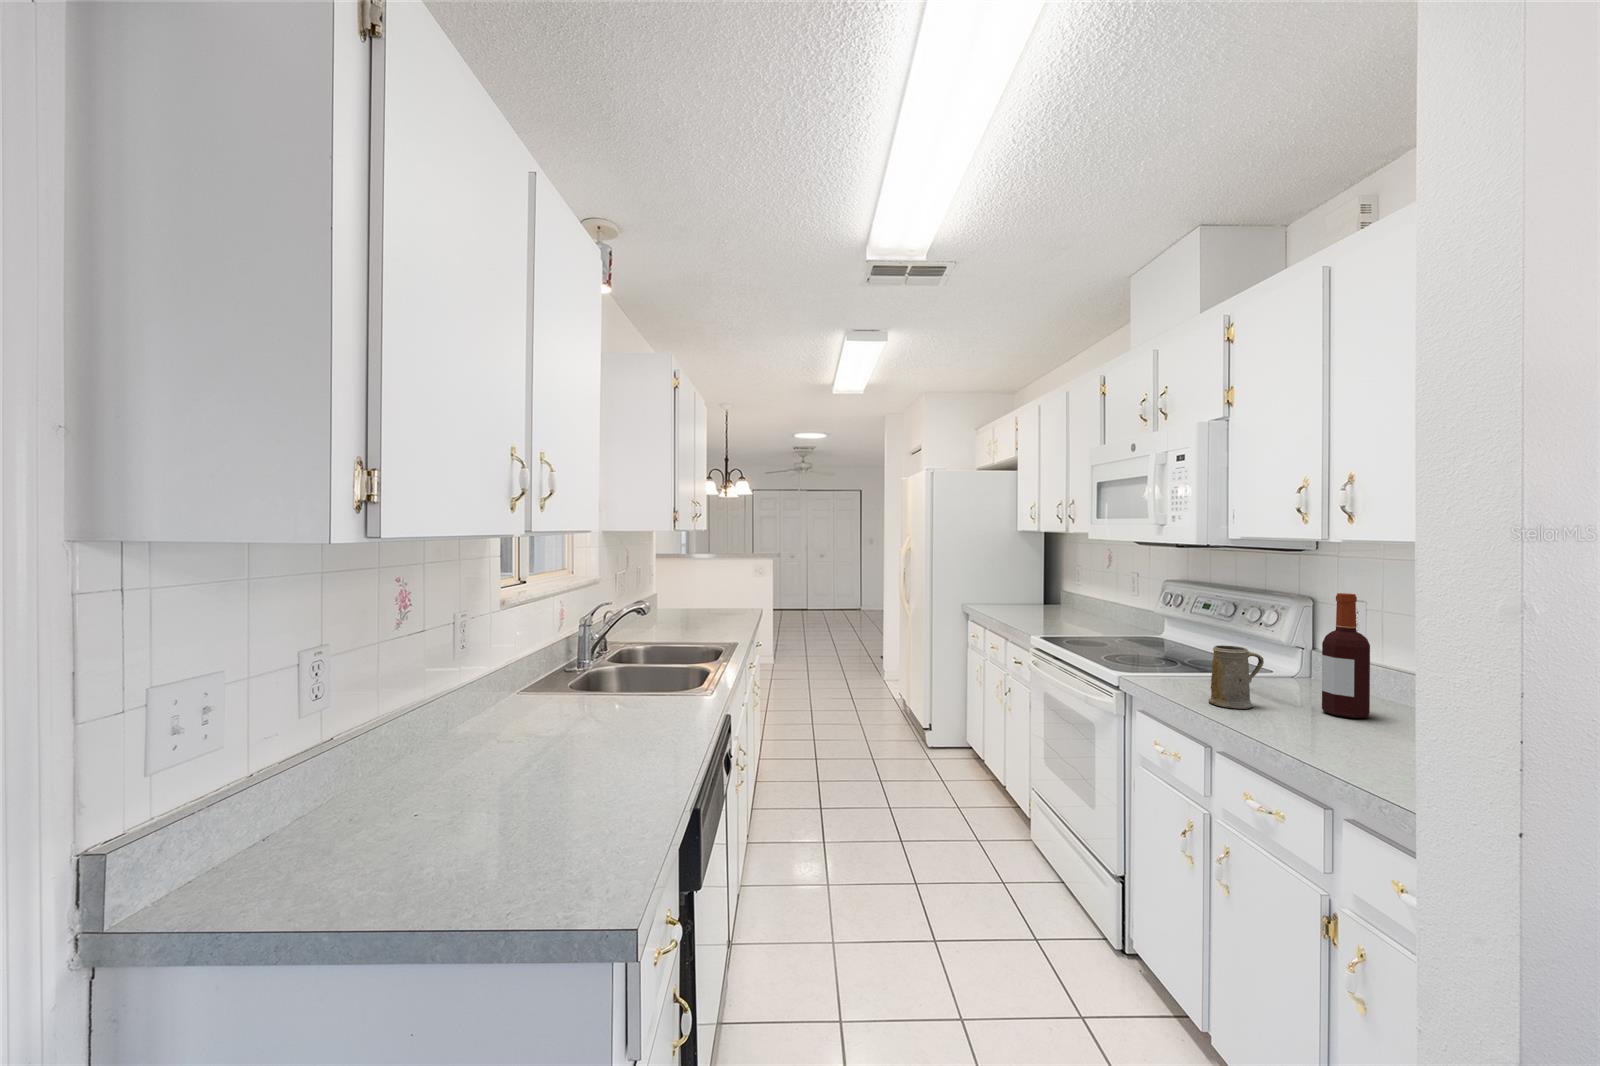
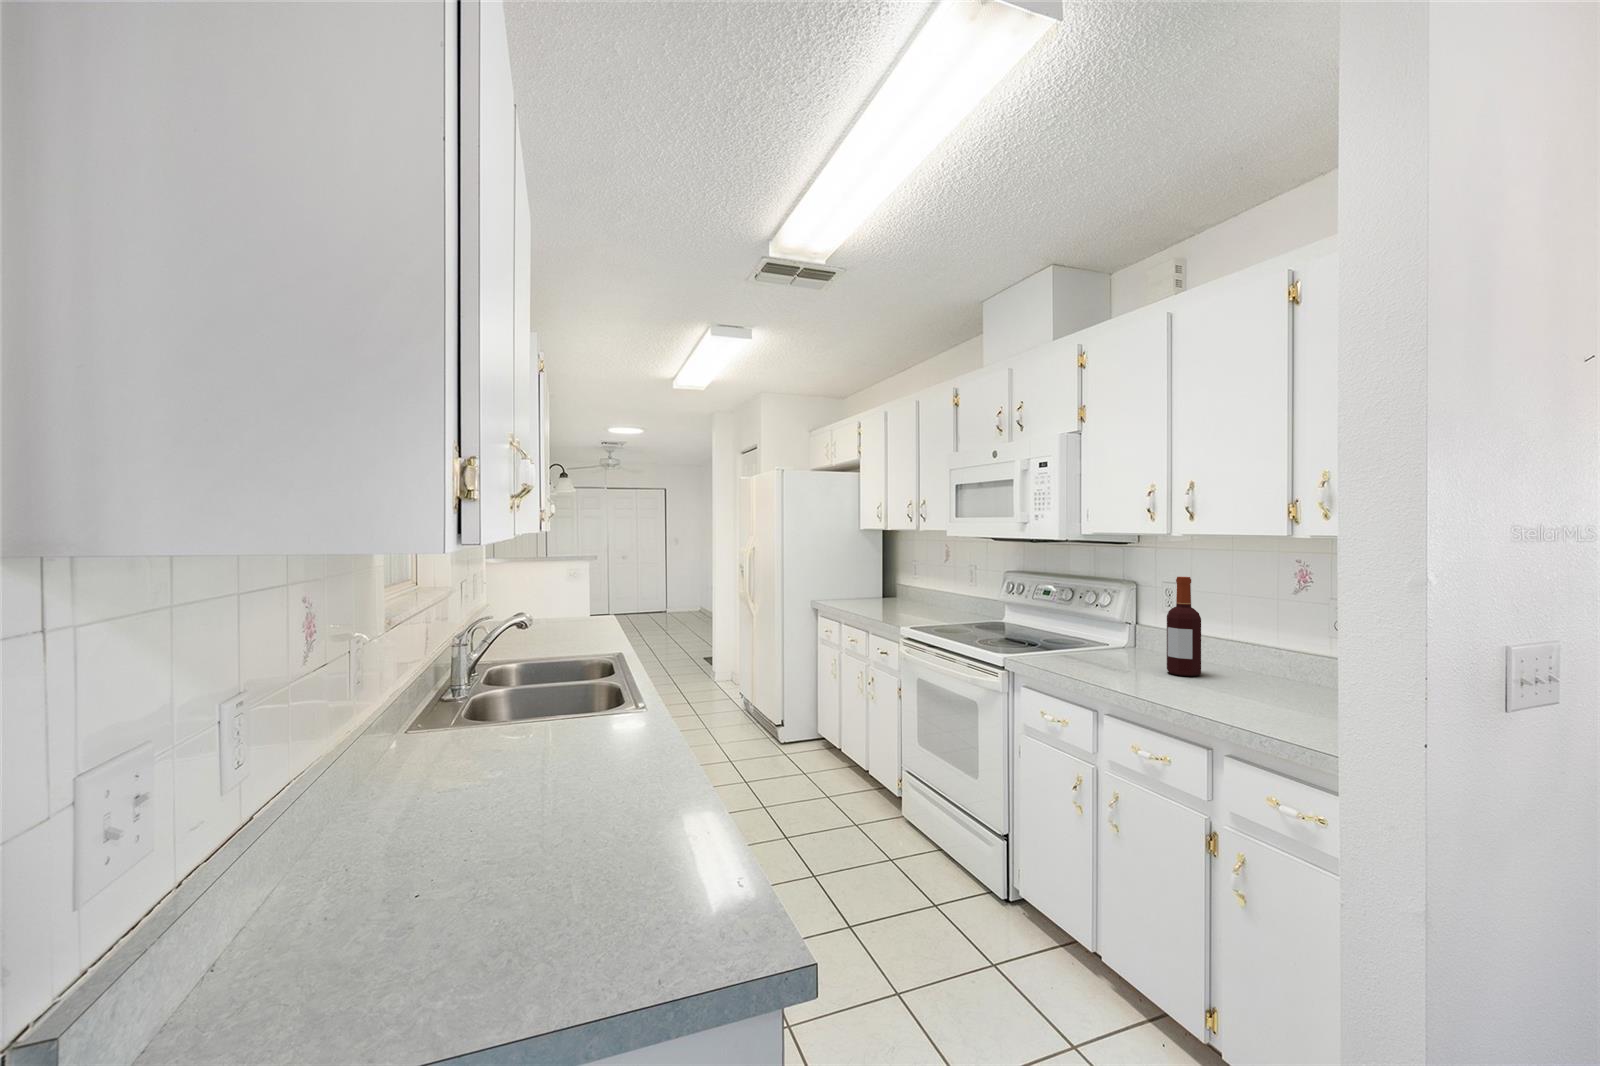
mug: present [1209,645,1264,709] -> none [1086,624,1127,676]

